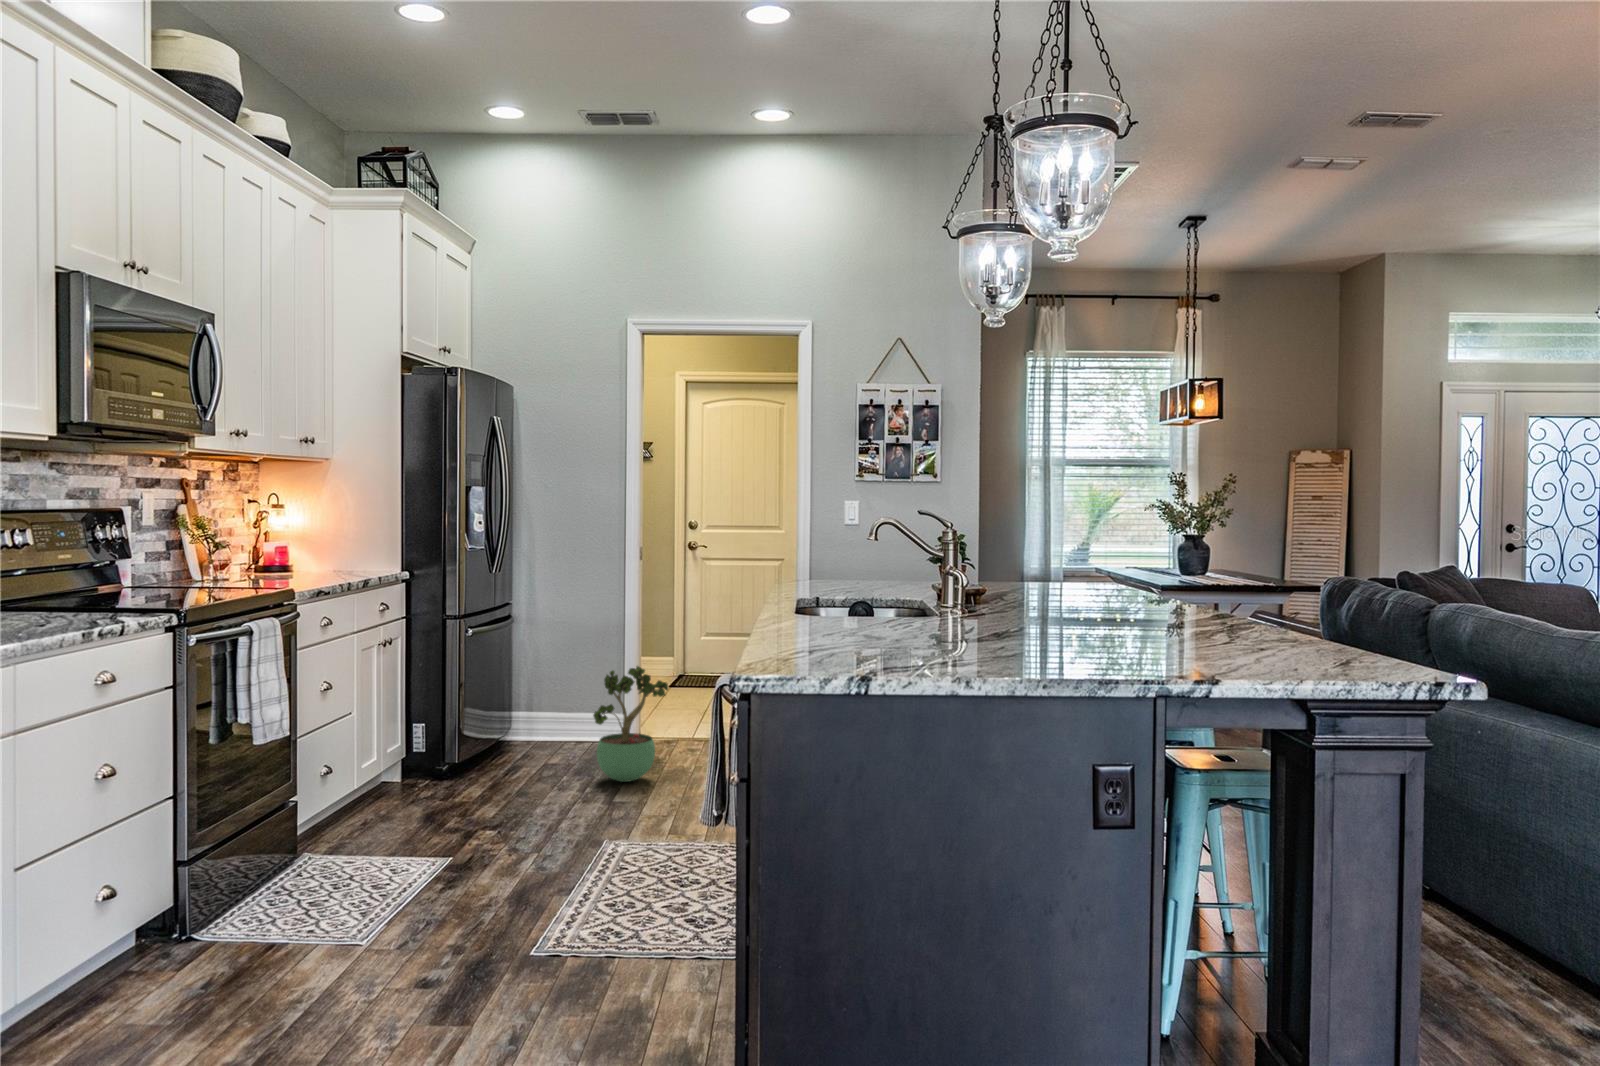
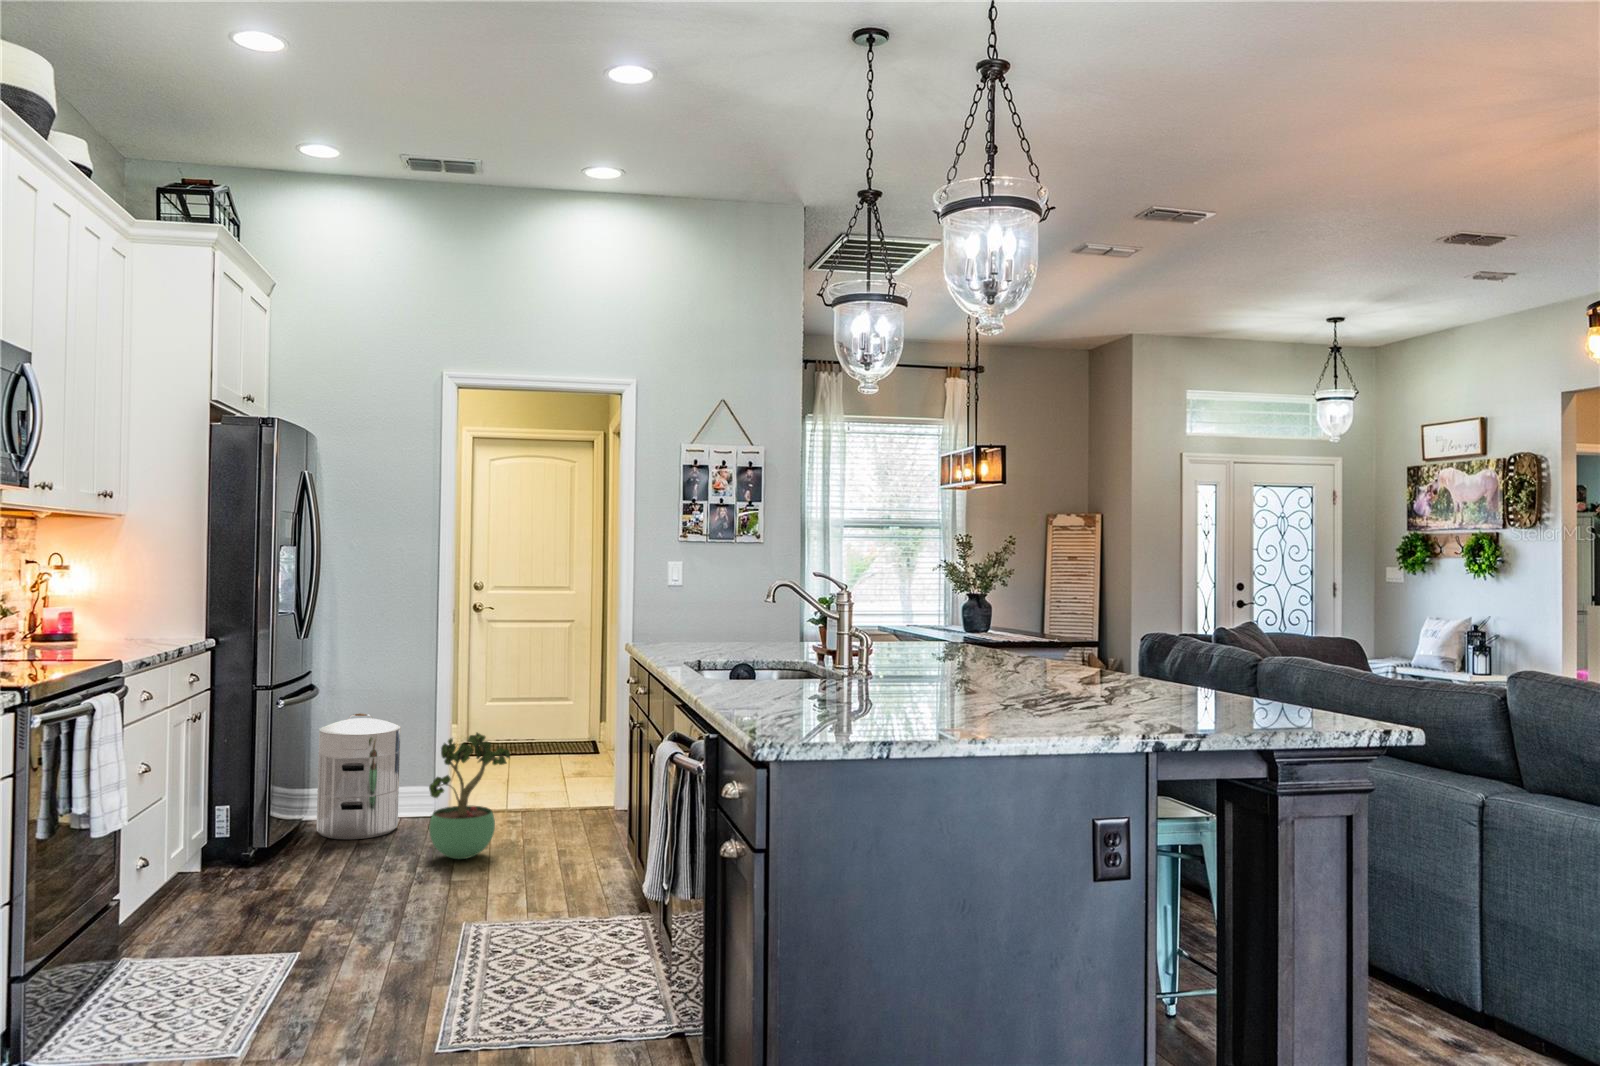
waste bin: none [512,648,583,760] -> present [316,713,401,839]

